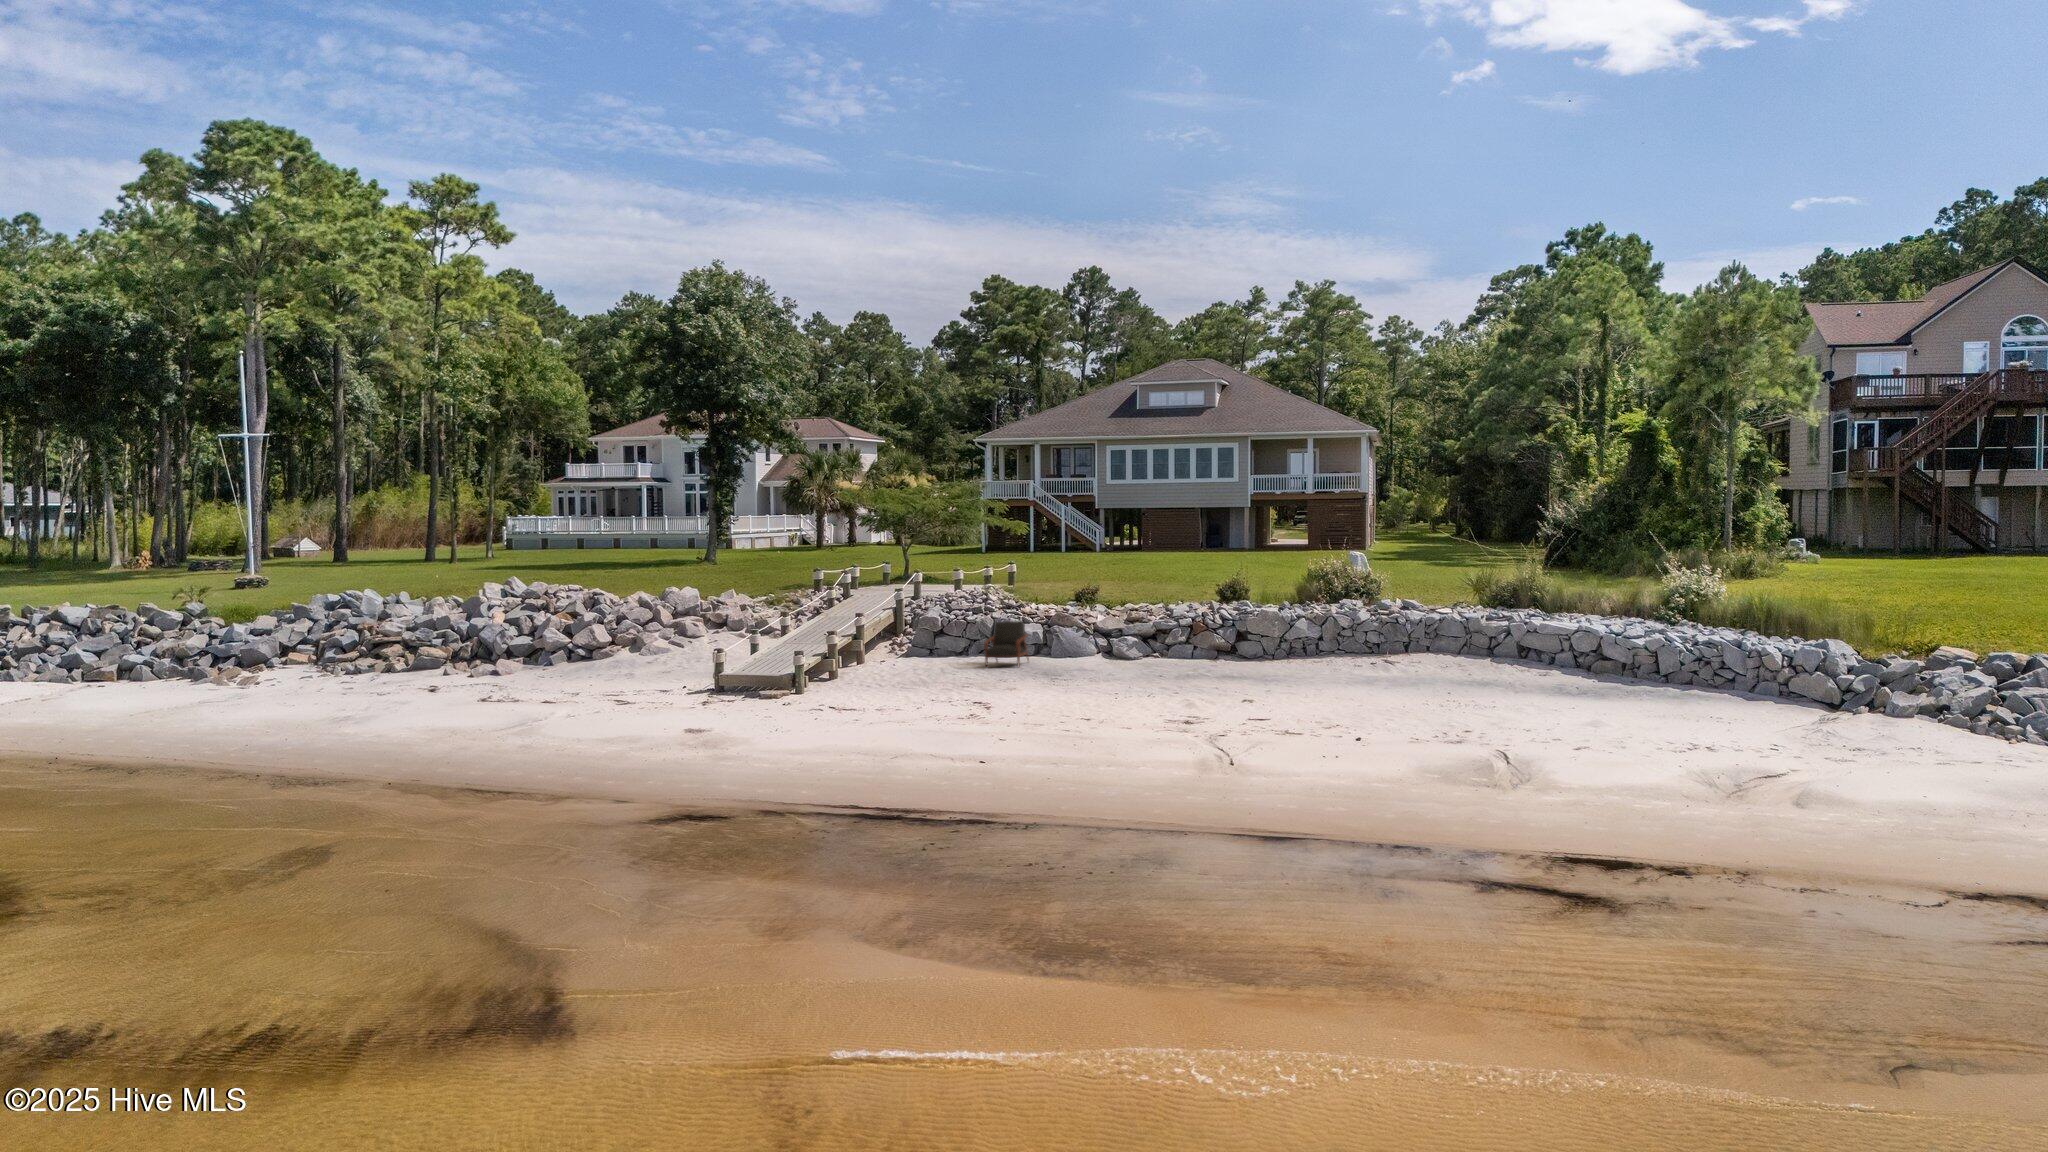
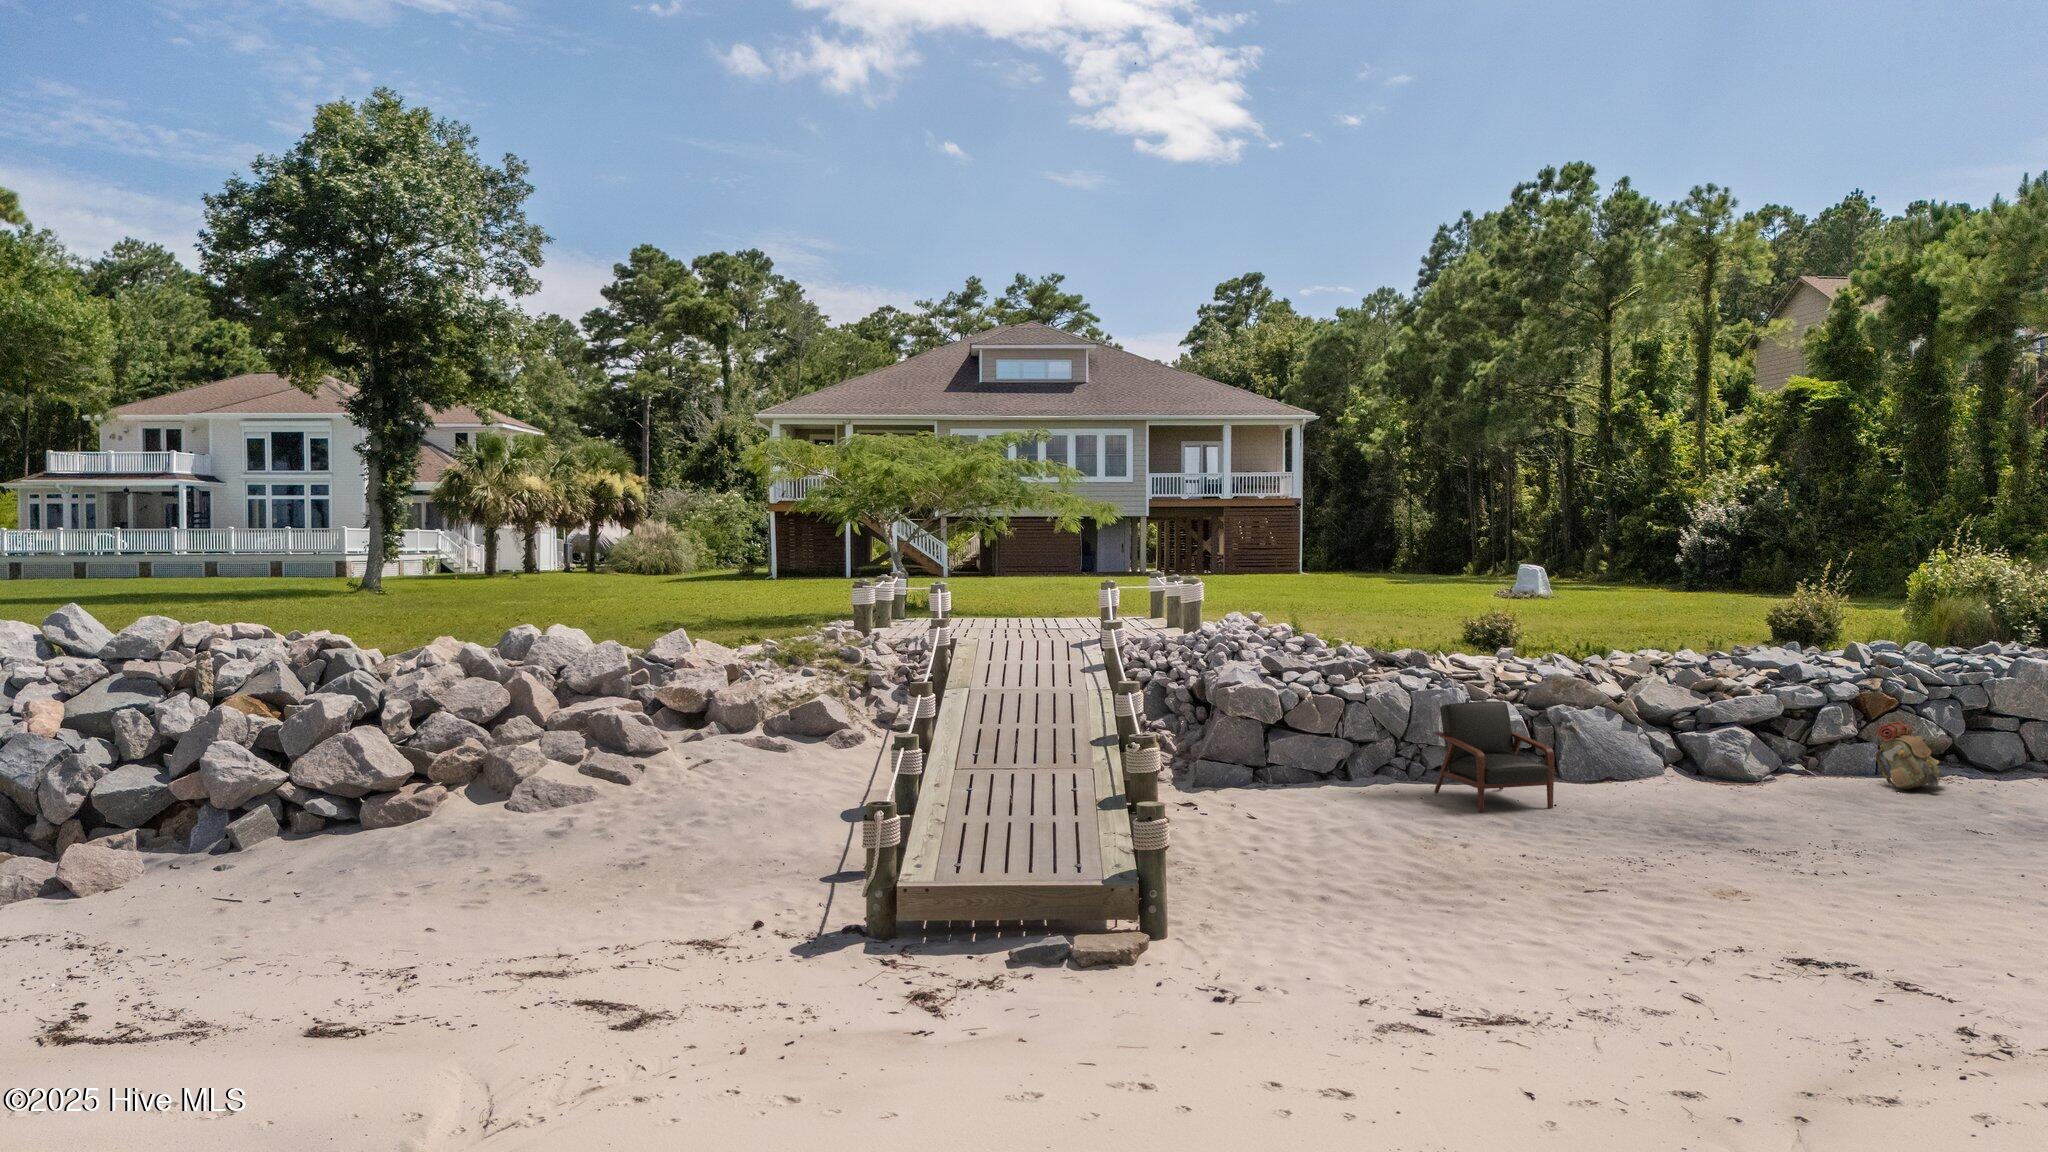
backpack: none [1180,634,1209,666] -> present [1876,721,1940,789]

